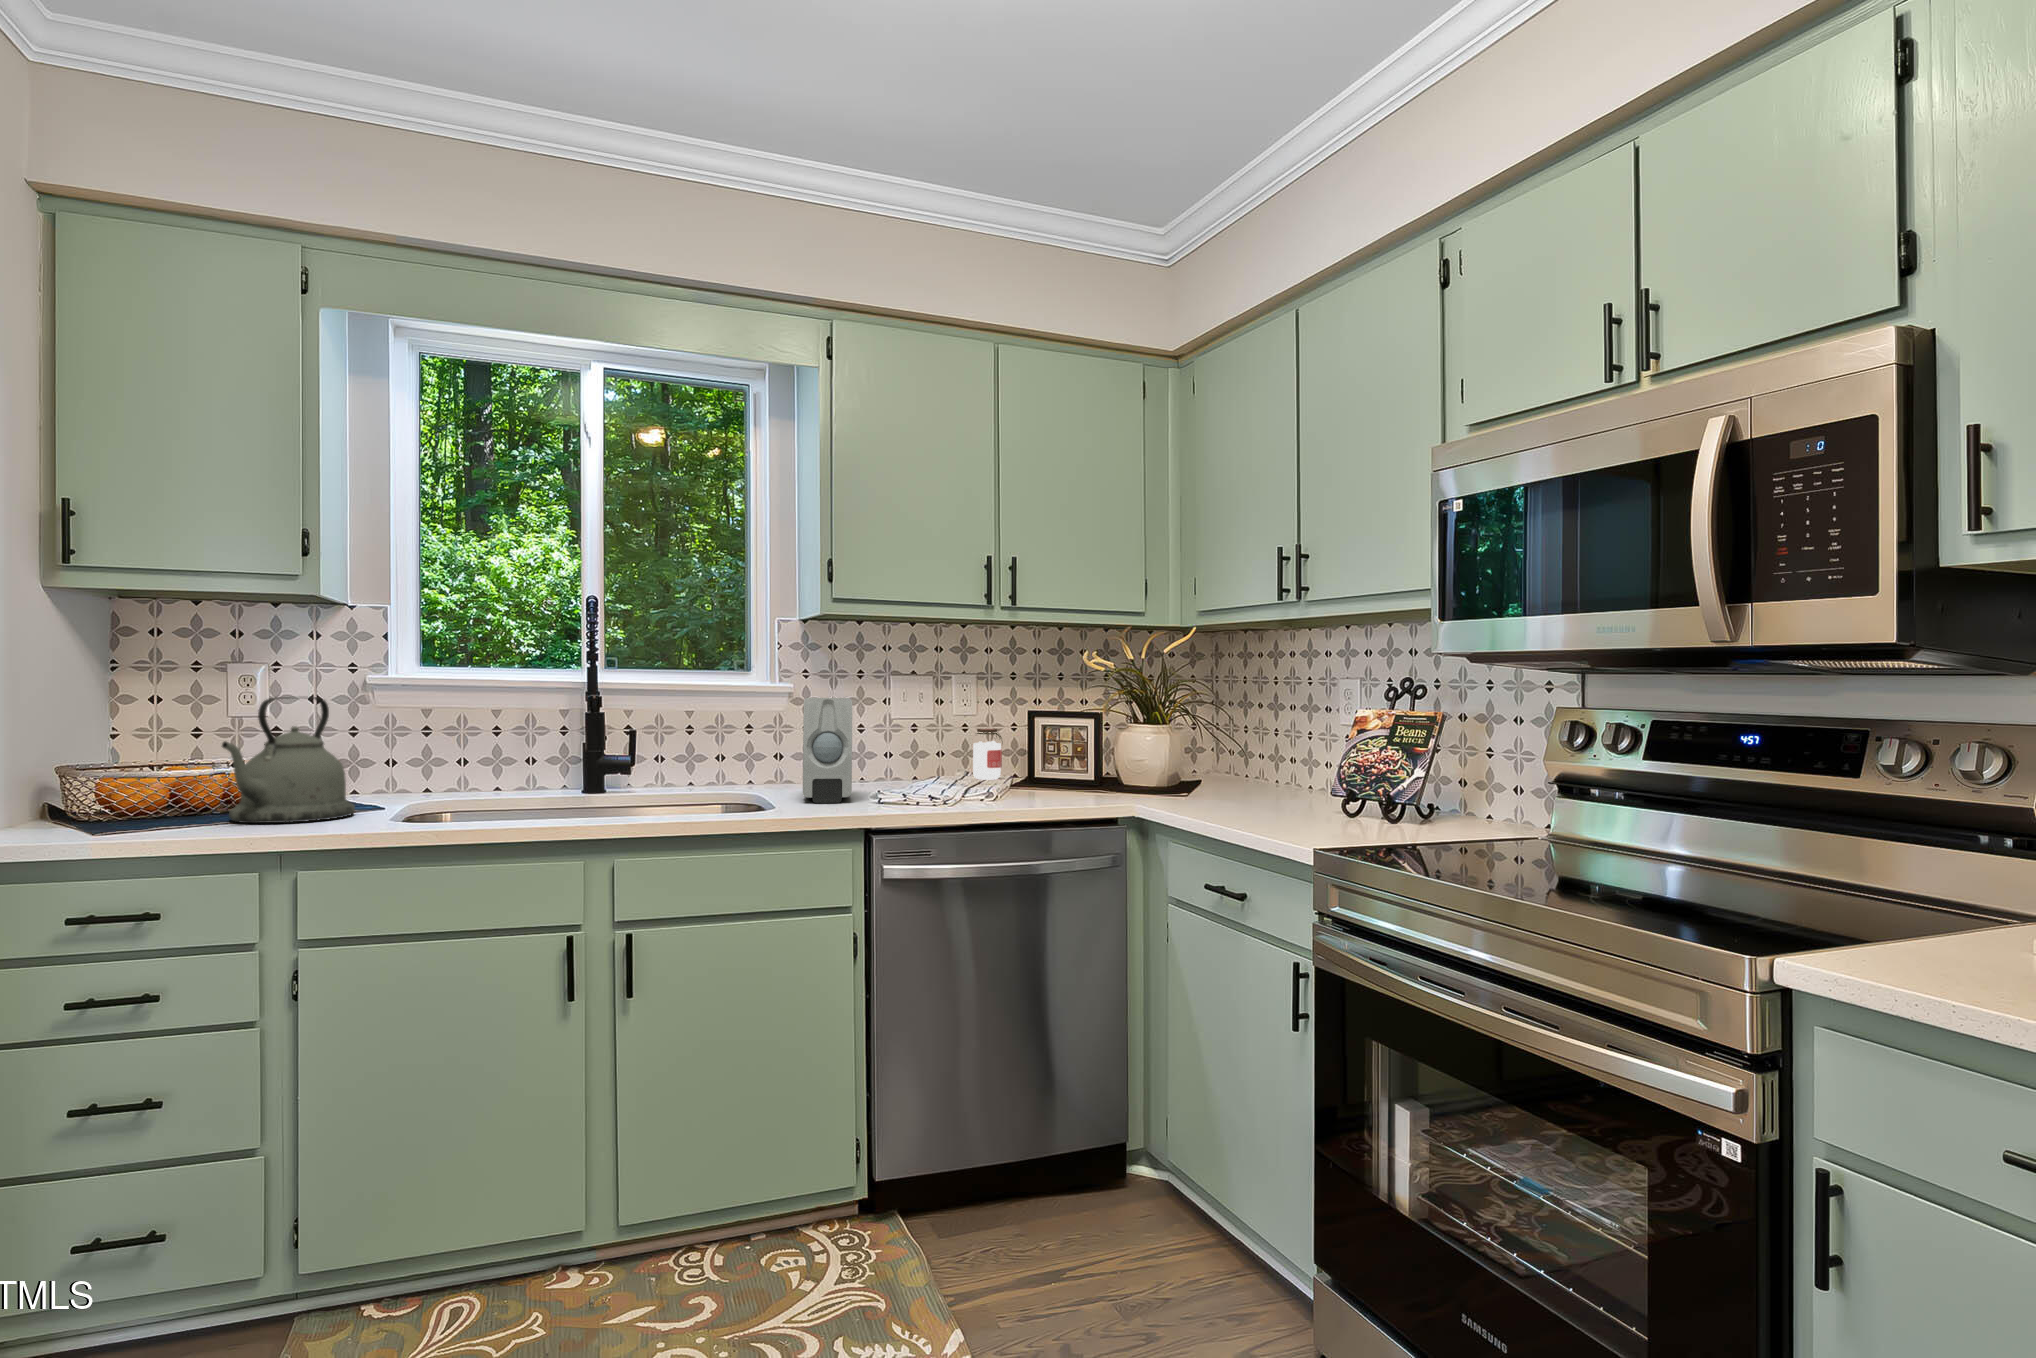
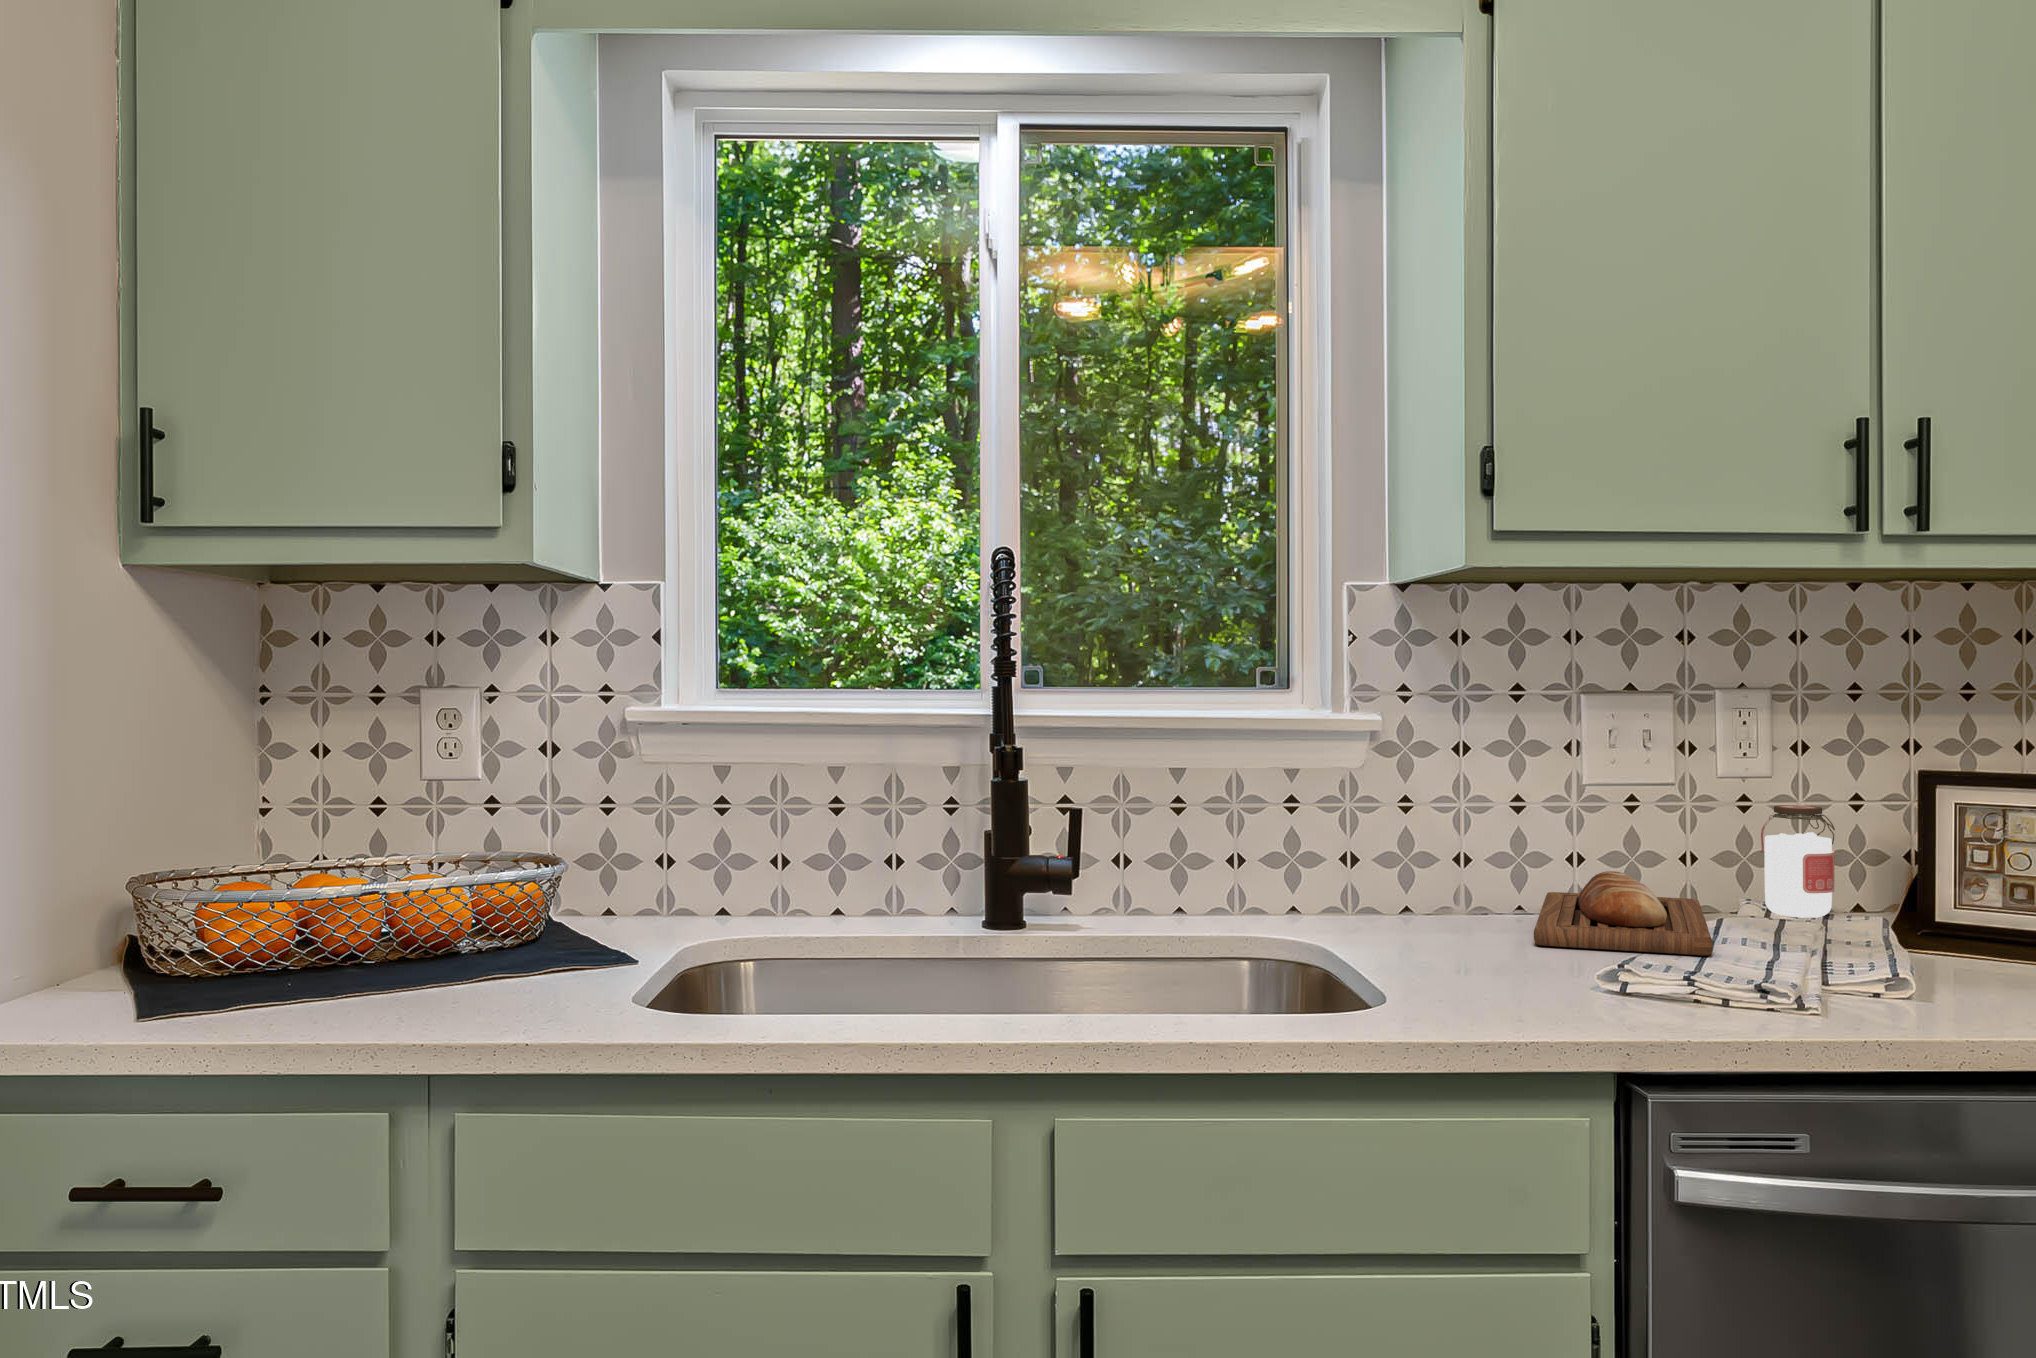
kettle: present [222,697,355,823] -> none [343,752,585,997]
soap dispenser: present [803,698,852,803] -> none [1424,752,1548,987]
bread loaf: none [858,760,944,792] -> present [1534,871,1713,955]

